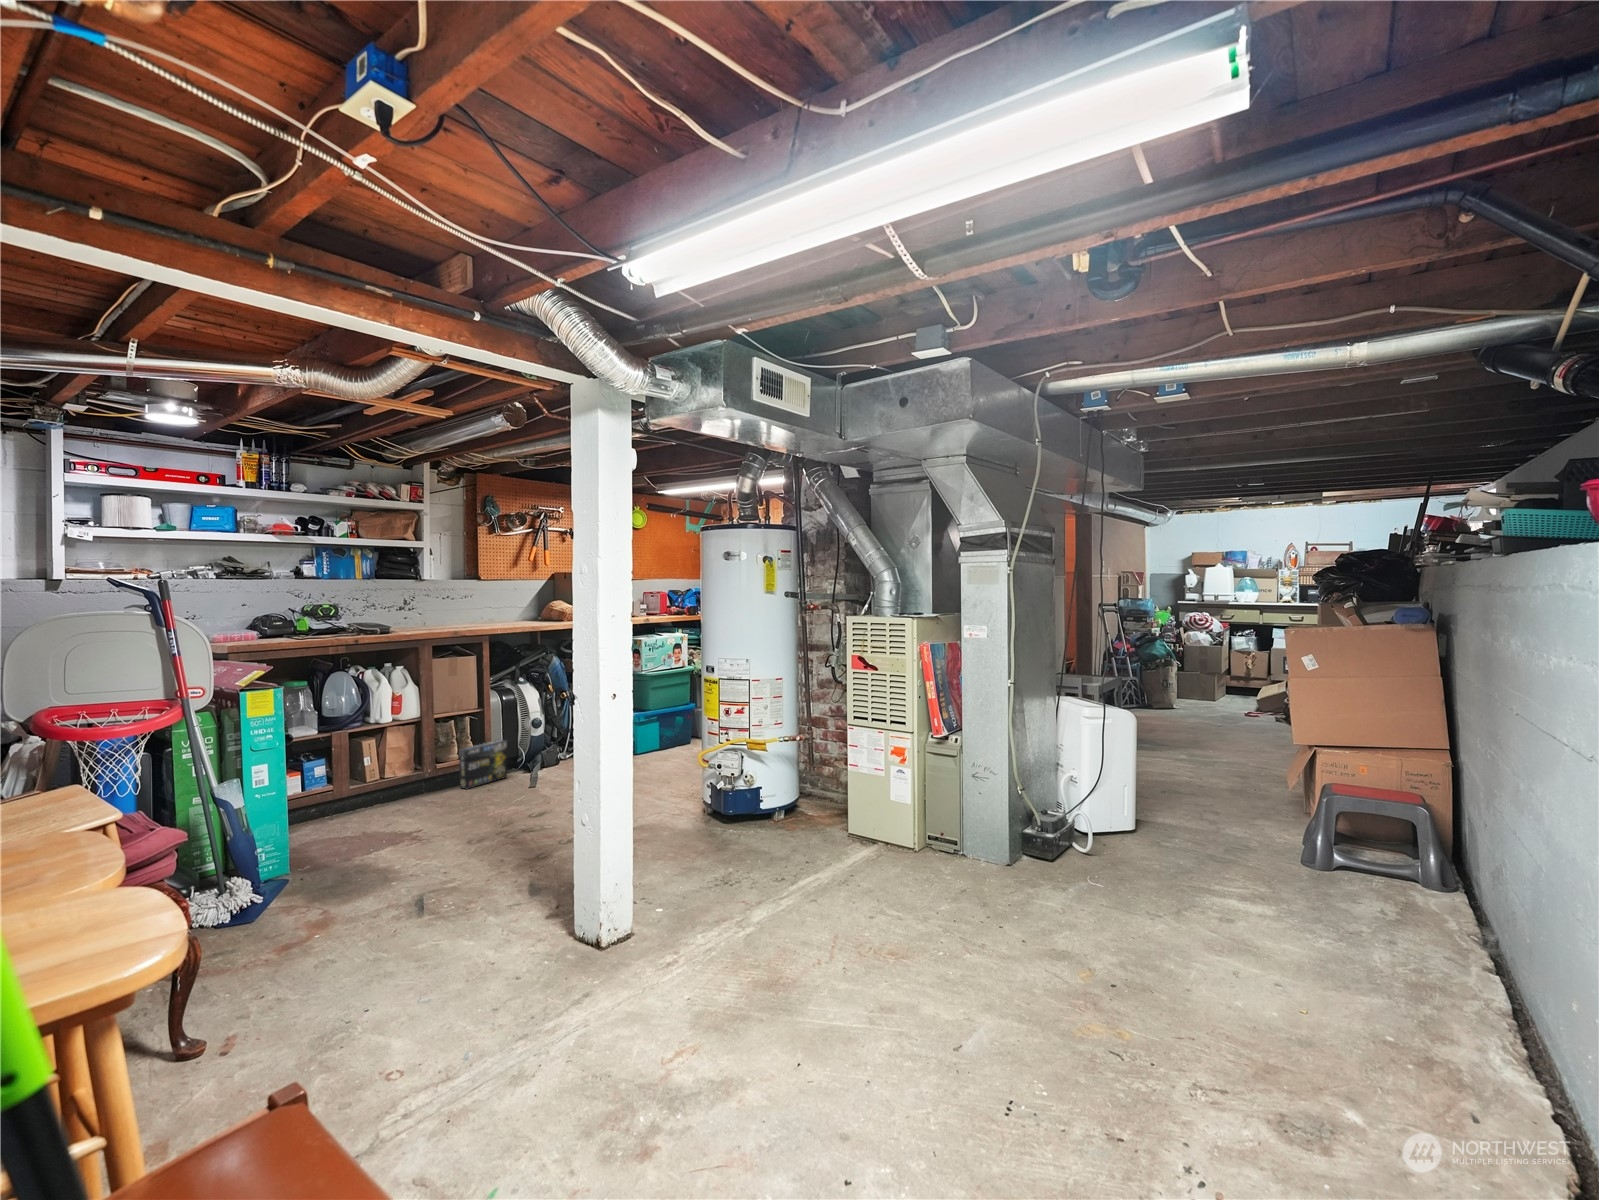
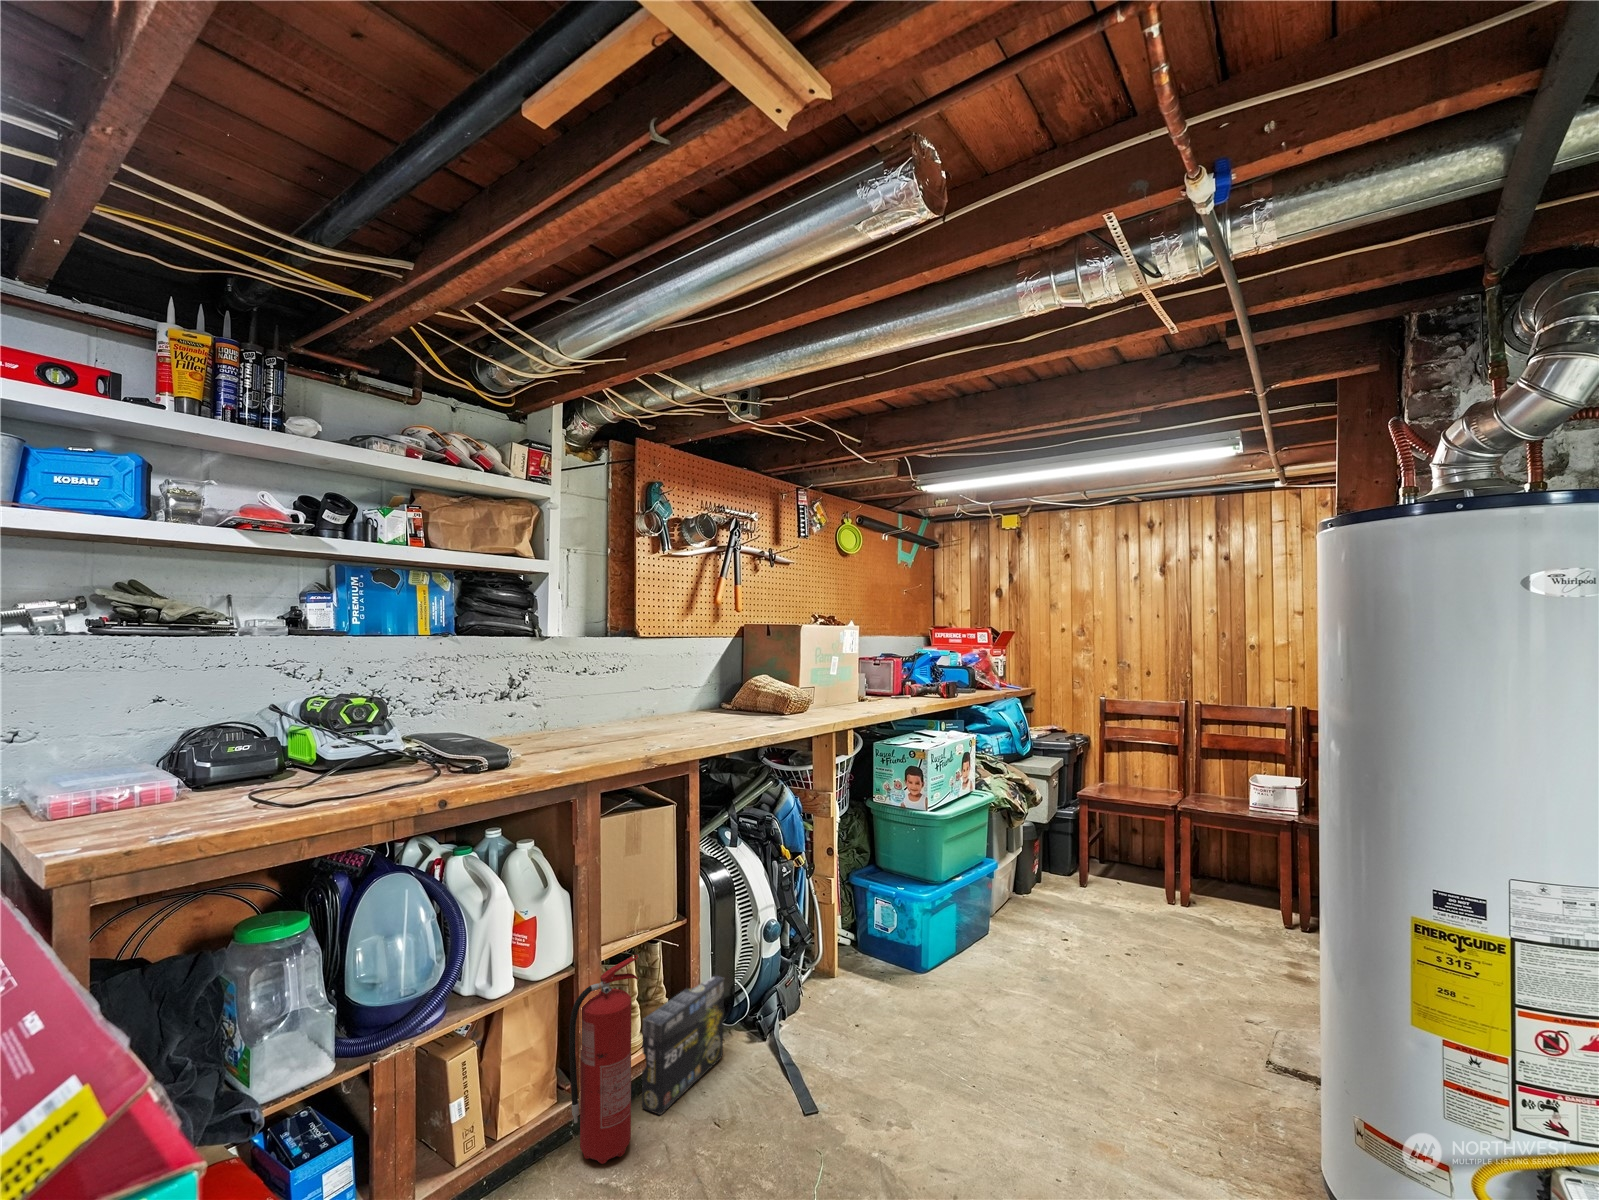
fire extinguisher: none [419,717,451,797] -> present [569,955,638,1164]

